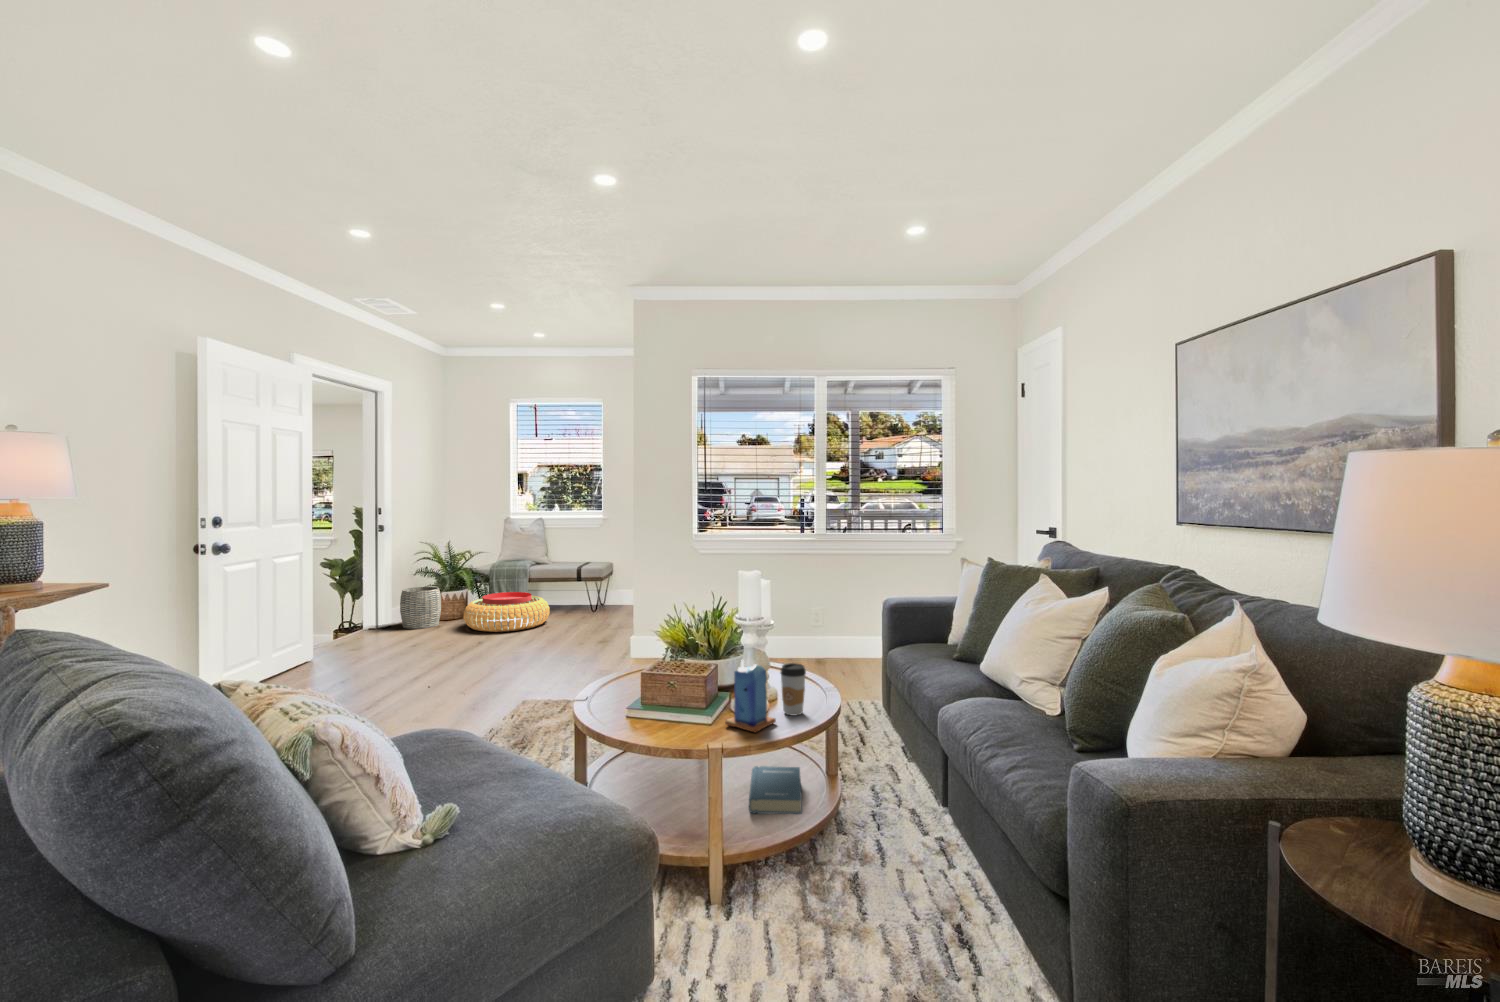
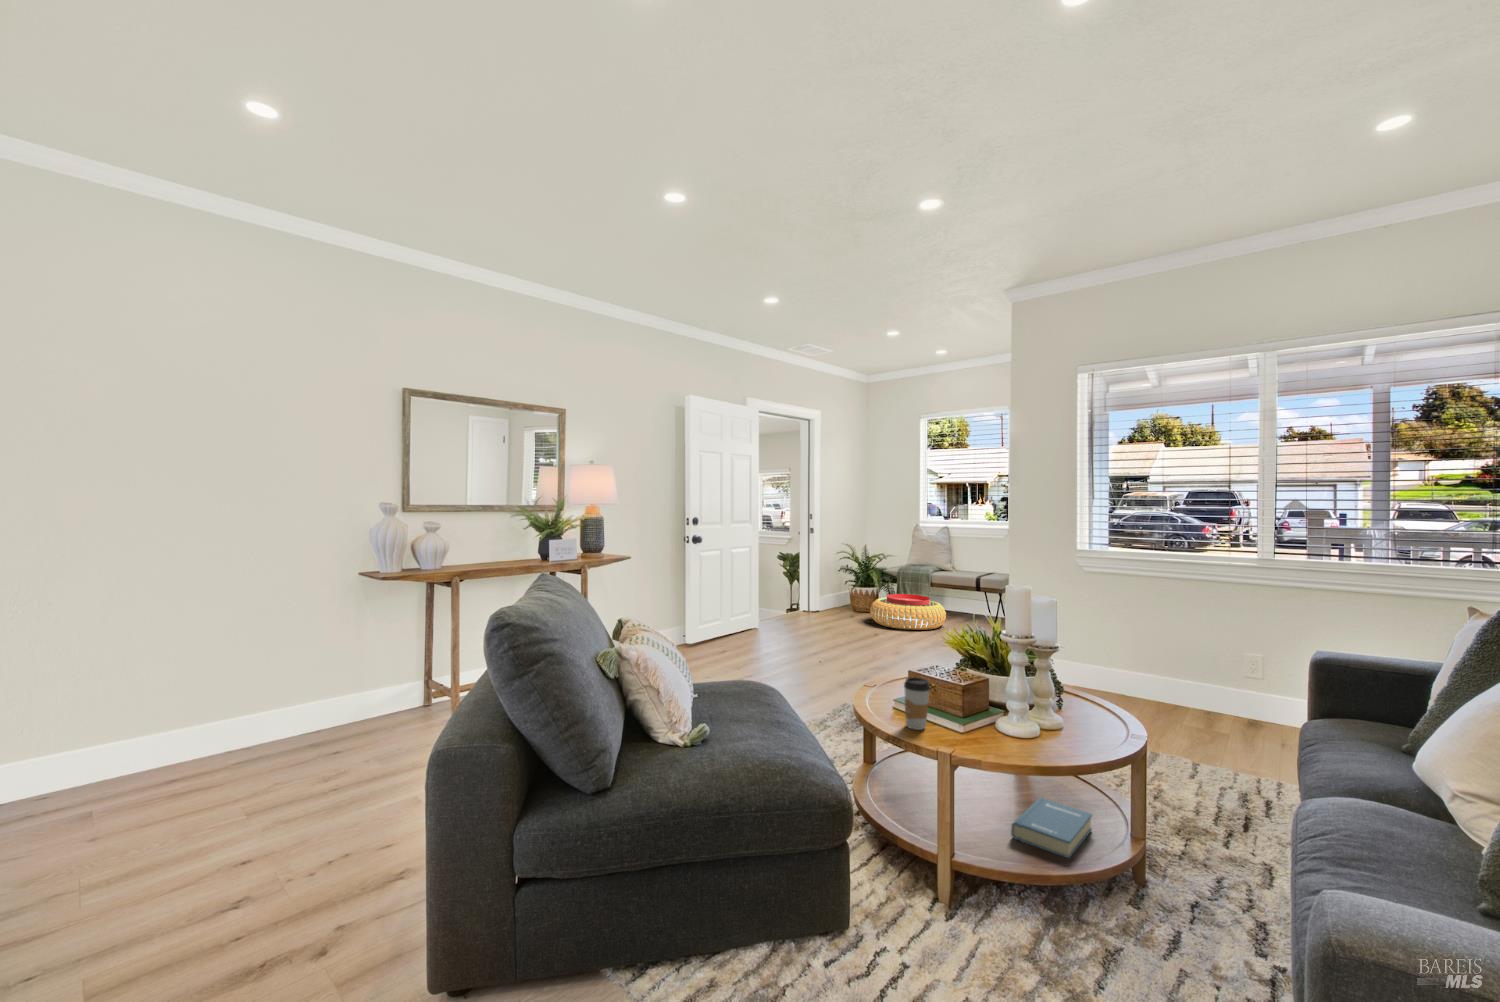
woven basket: present [400,587,441,629] -> none [824,581,856,616]
candle: present [725,661,776,732] -> none [980,677,1035,753]
coffee cup: present [781,663,806,715] -> present [904,677,930,730]

